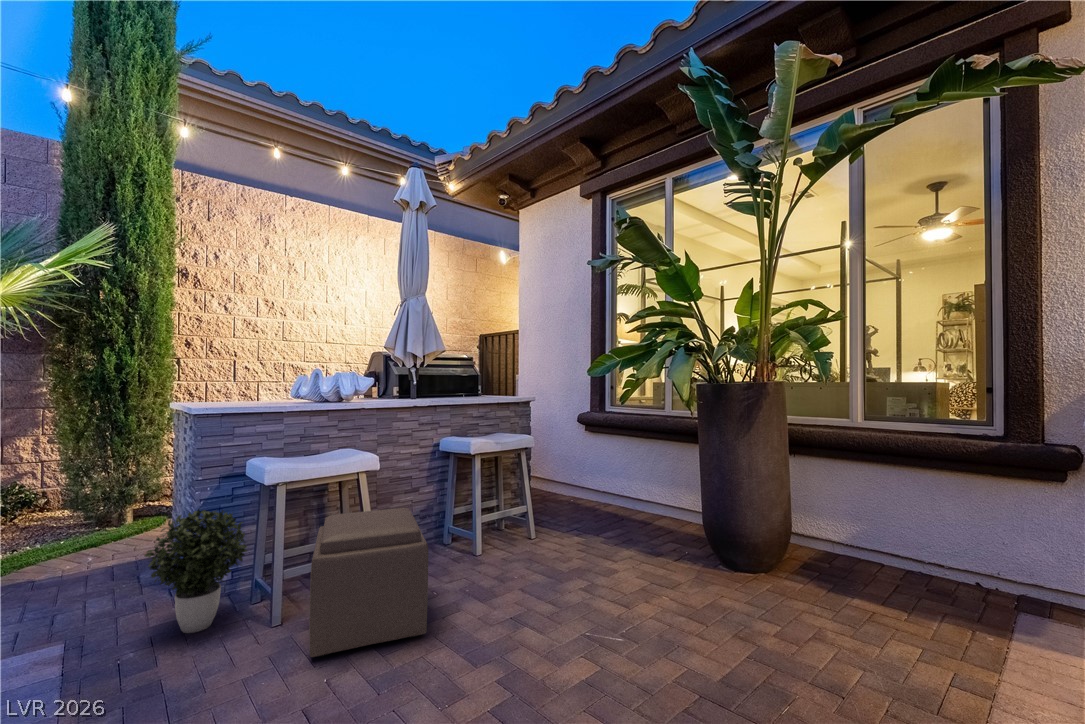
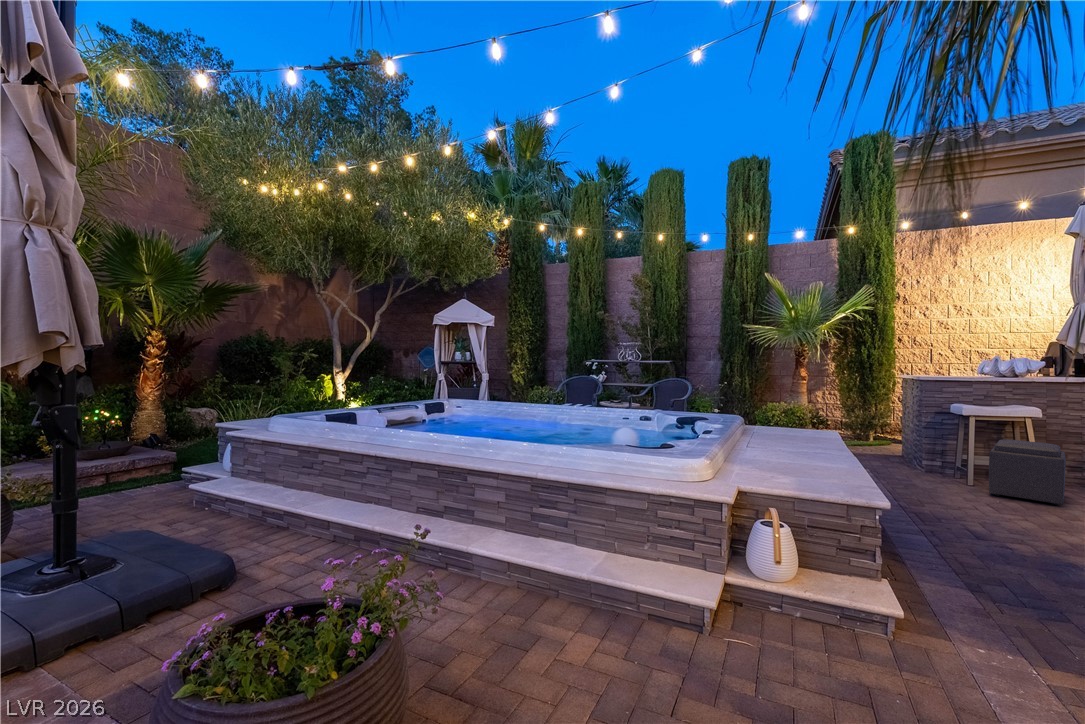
potted plant: present [144,509,247,633] -> none [908,425,955,477]

